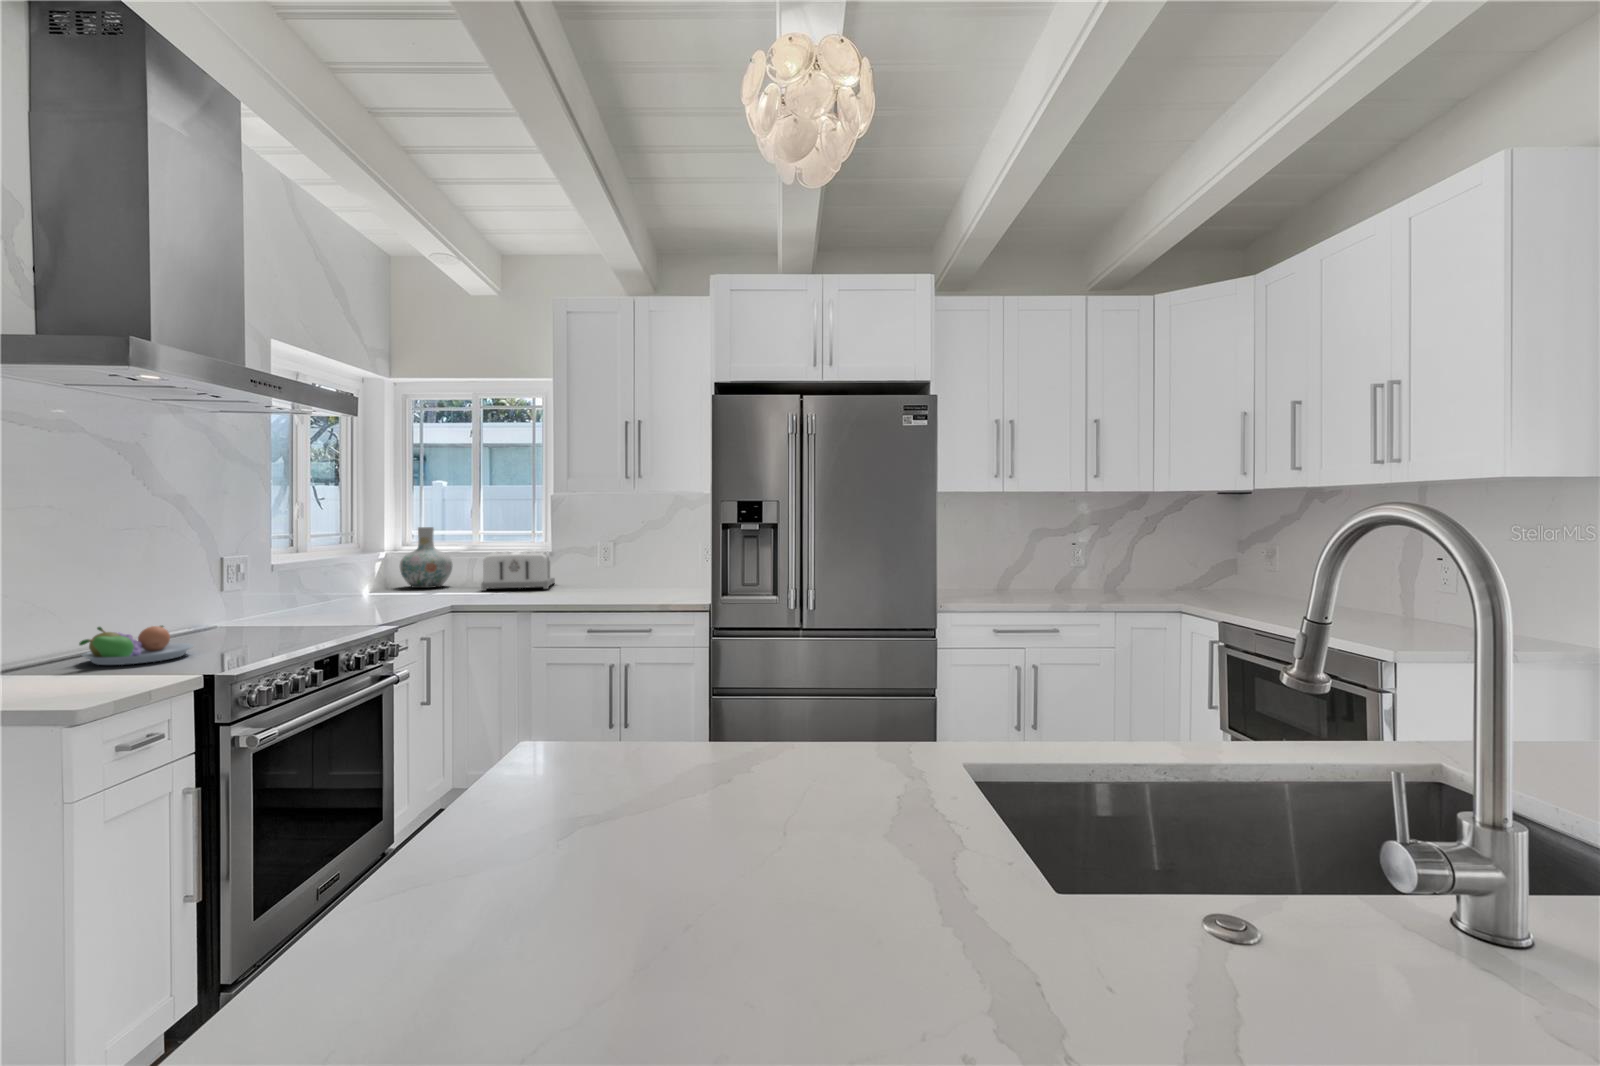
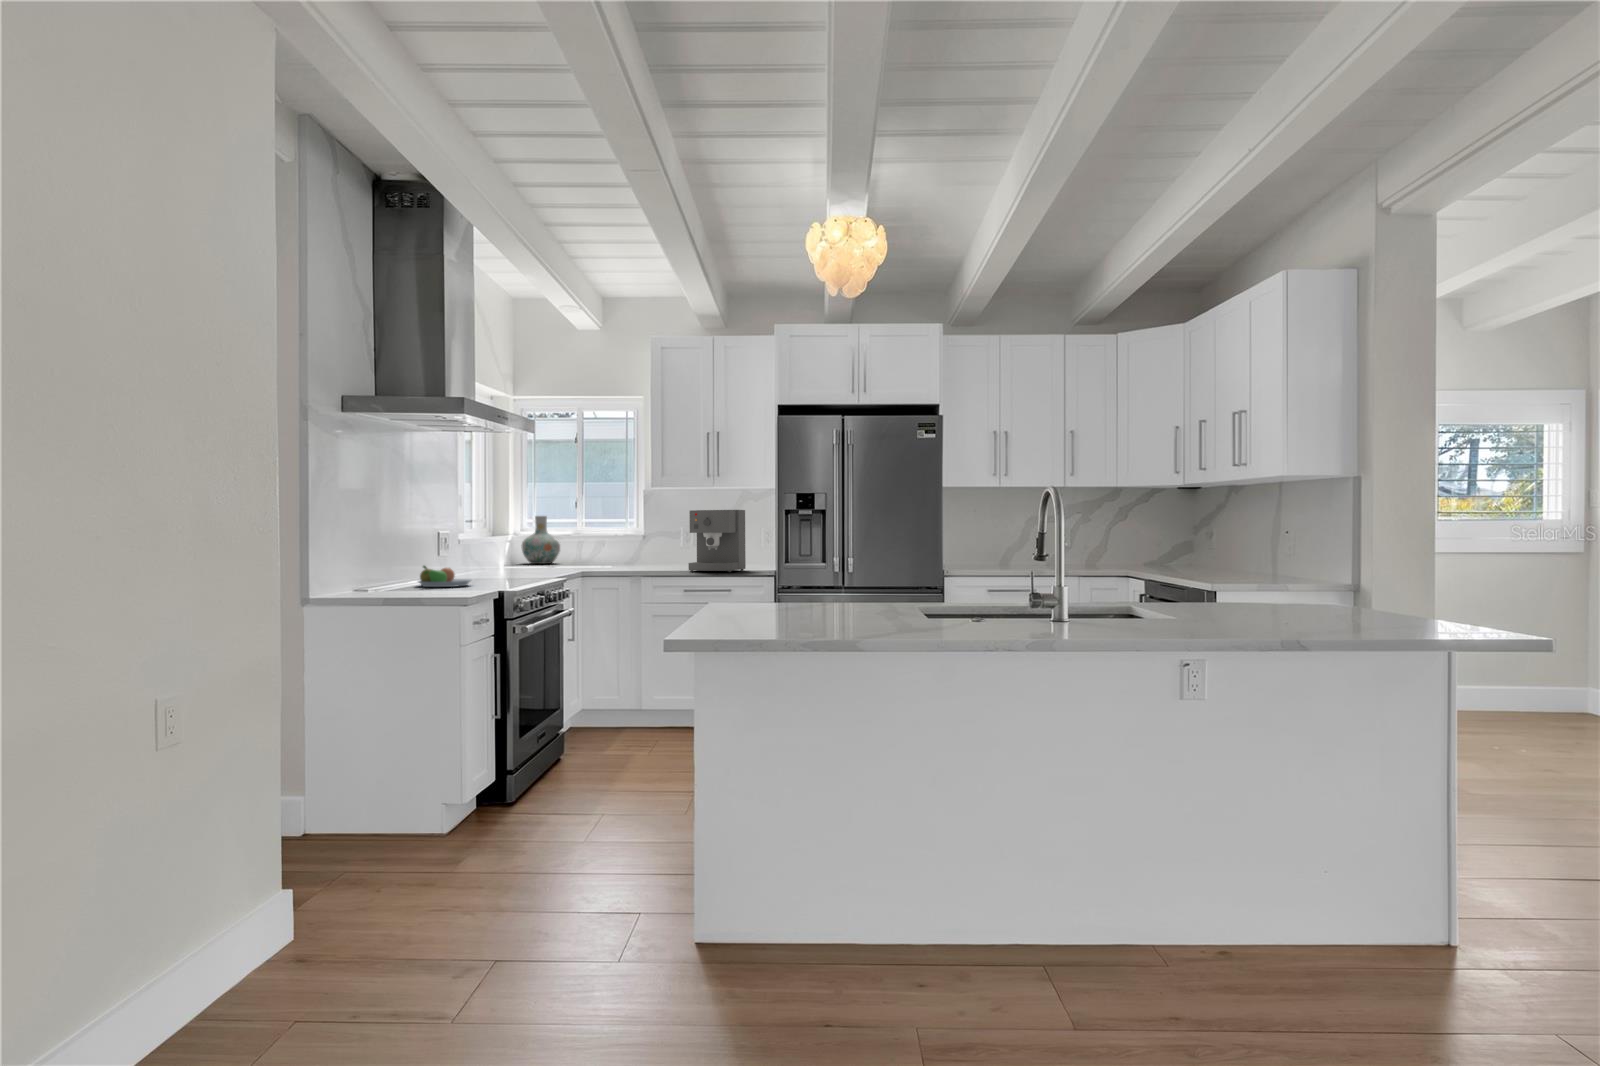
coffee maker: none [594,522,674,607] -> present [689,510,746,572]
toaster: present [481,551,555,591] -> none [589,535,640,565]

